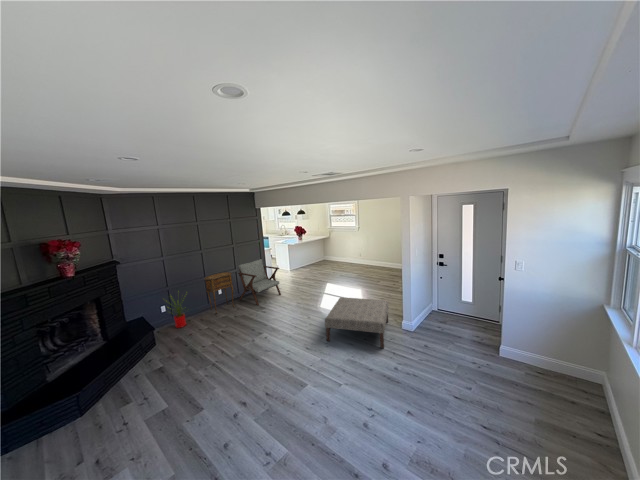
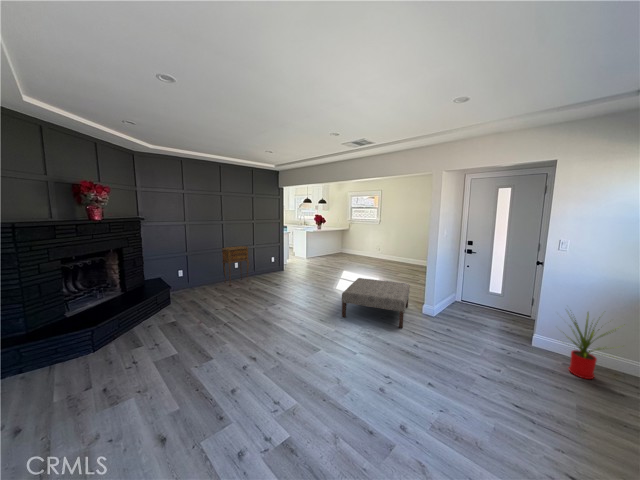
lounge chair: present [238,259,281,305] -> none [253,238,297,283]
house plant: present [171,296,186,328] -> present [569,313,616,379]

